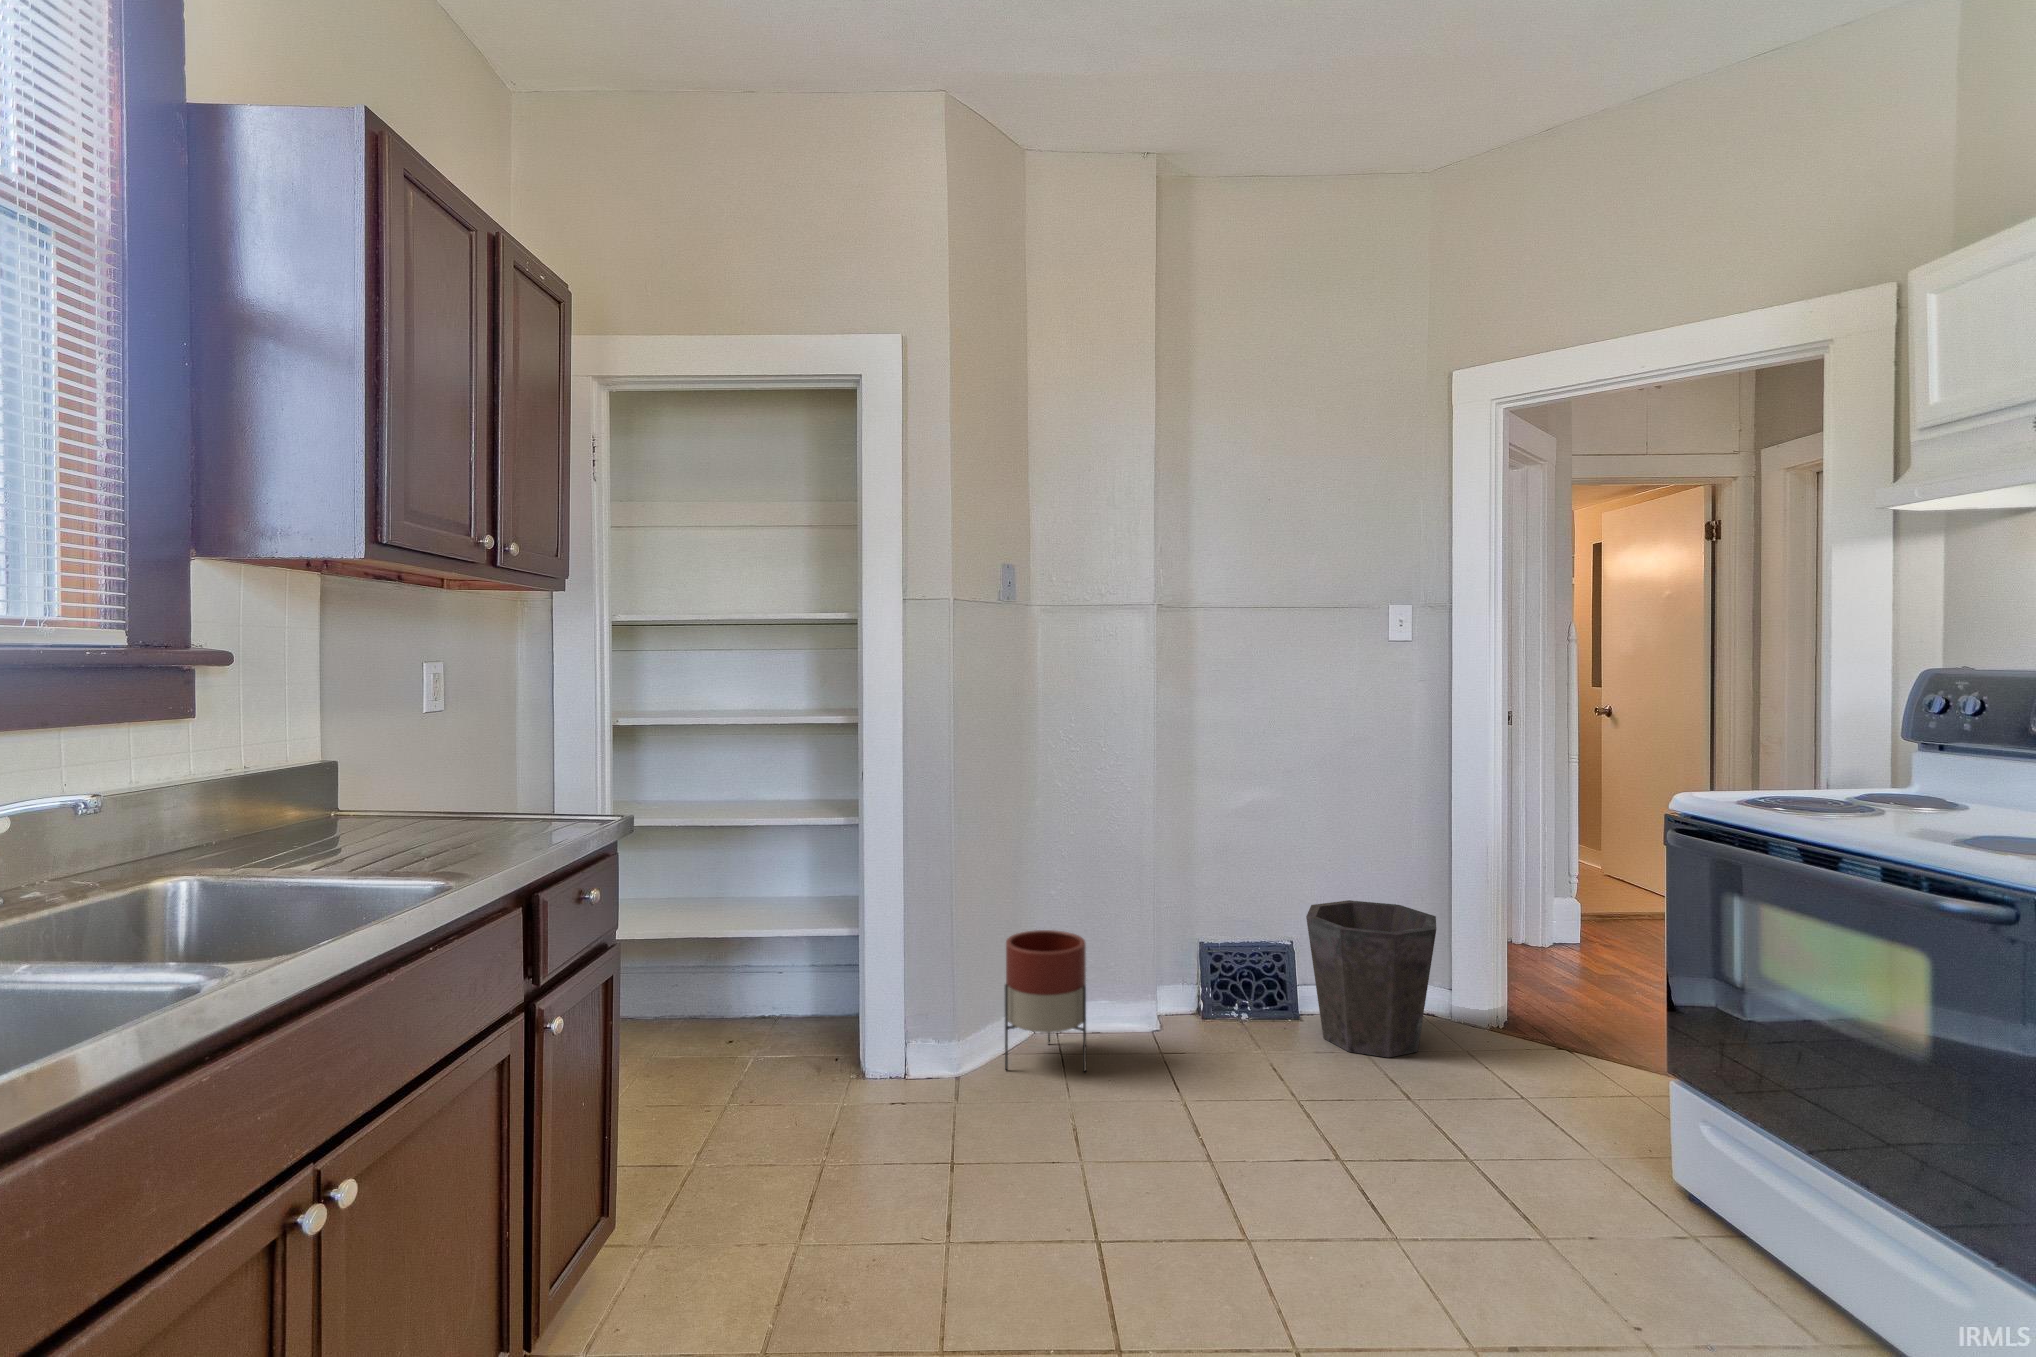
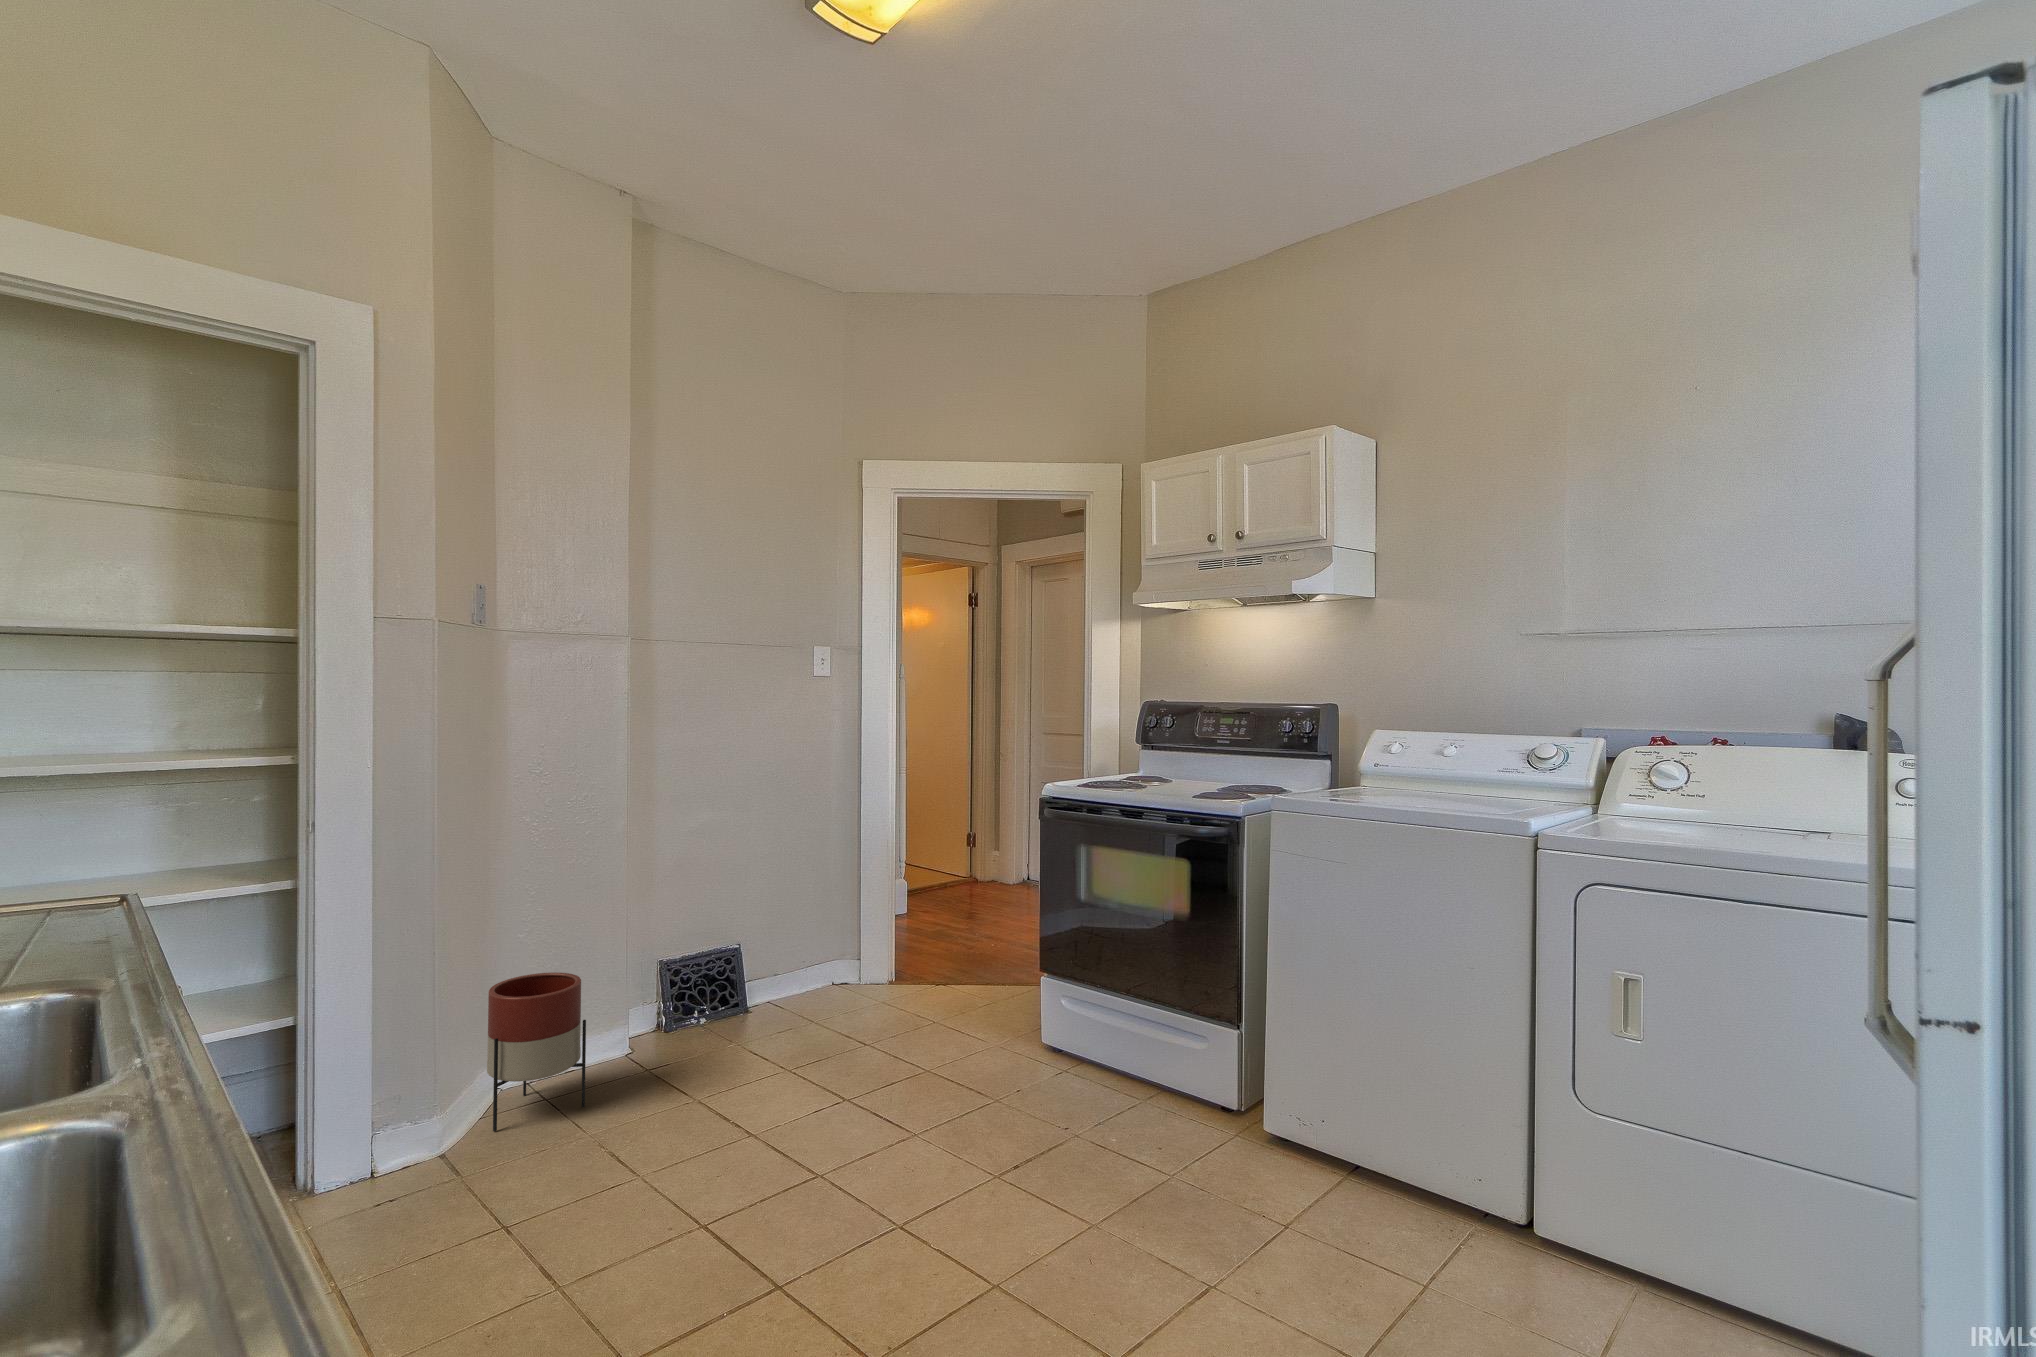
waste bin: present [1306,900,1436,1058] -> none [761,897,868,1025]

